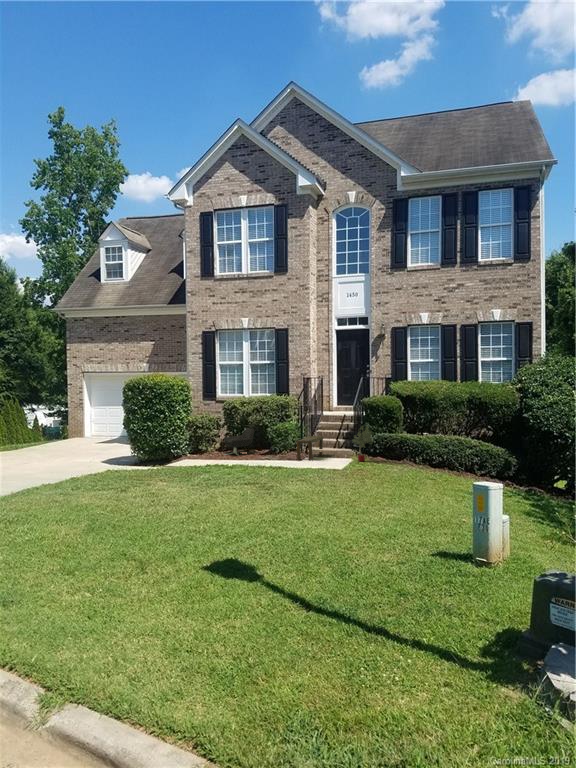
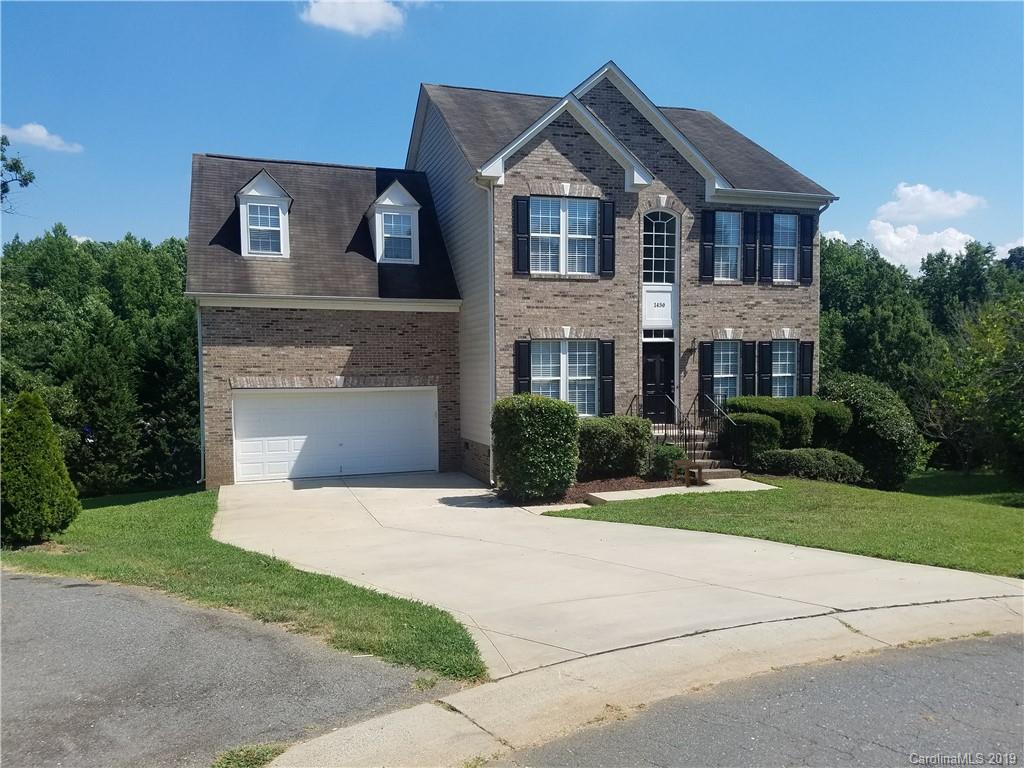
potted tree: present [352,426,373,462] -> none [733,448,764,484]
lounge chair: present [224,428,254,455] -> none [580,455,618,488]

